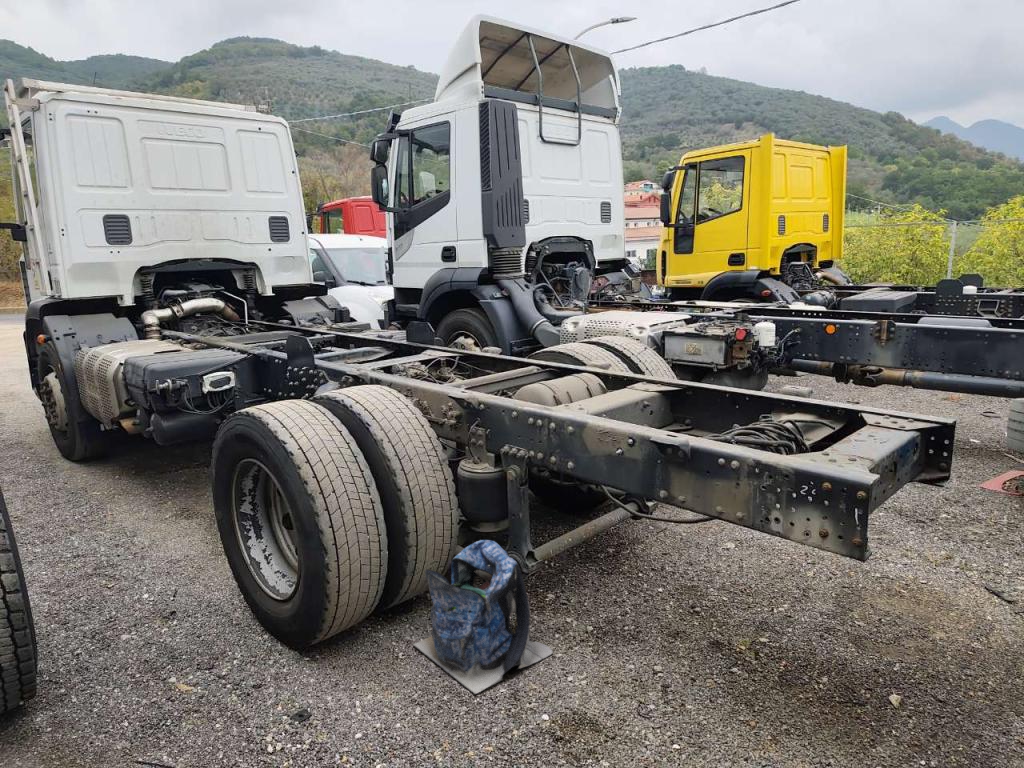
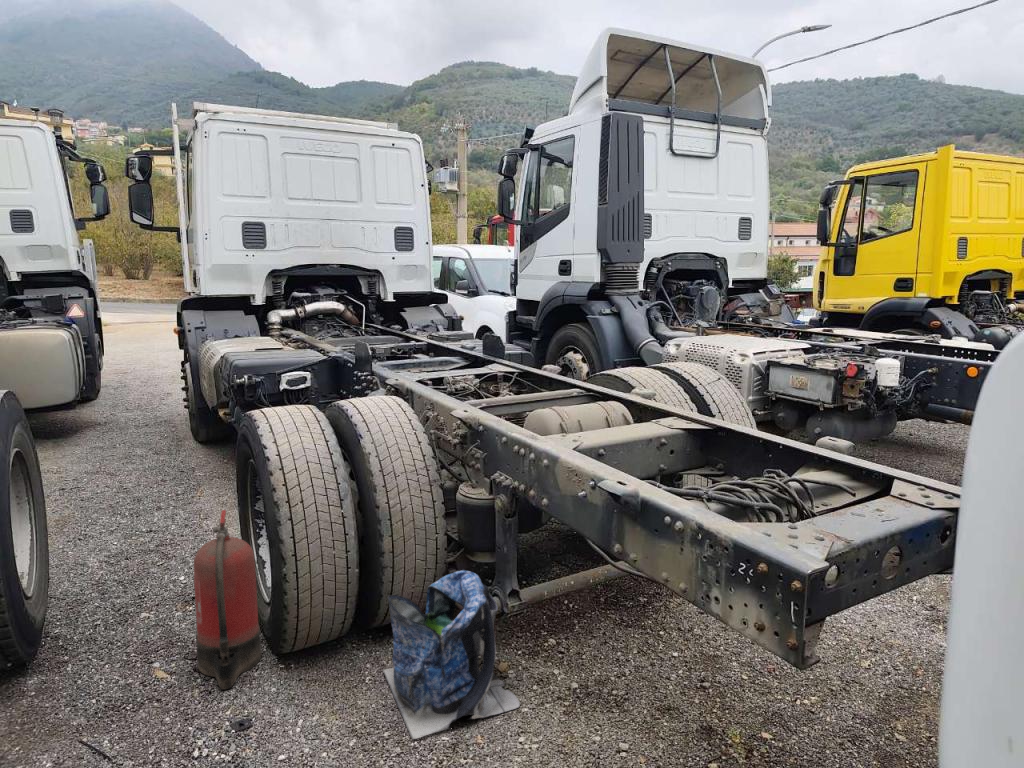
fire extinguisher: none [214,511,284,687] -> present [194,510,261,689]

